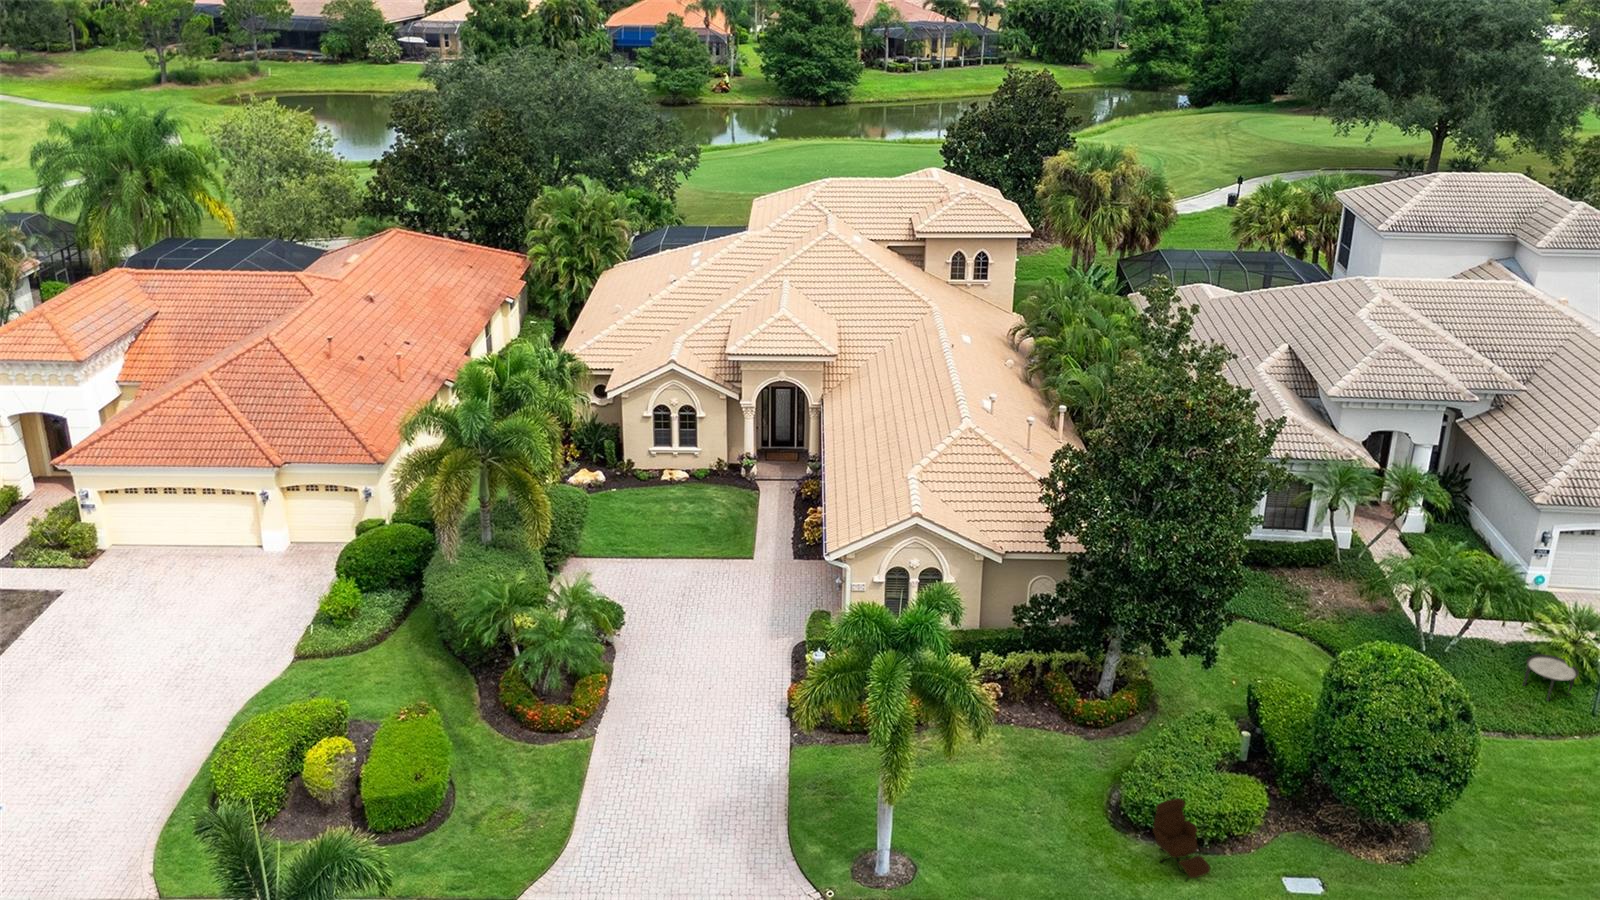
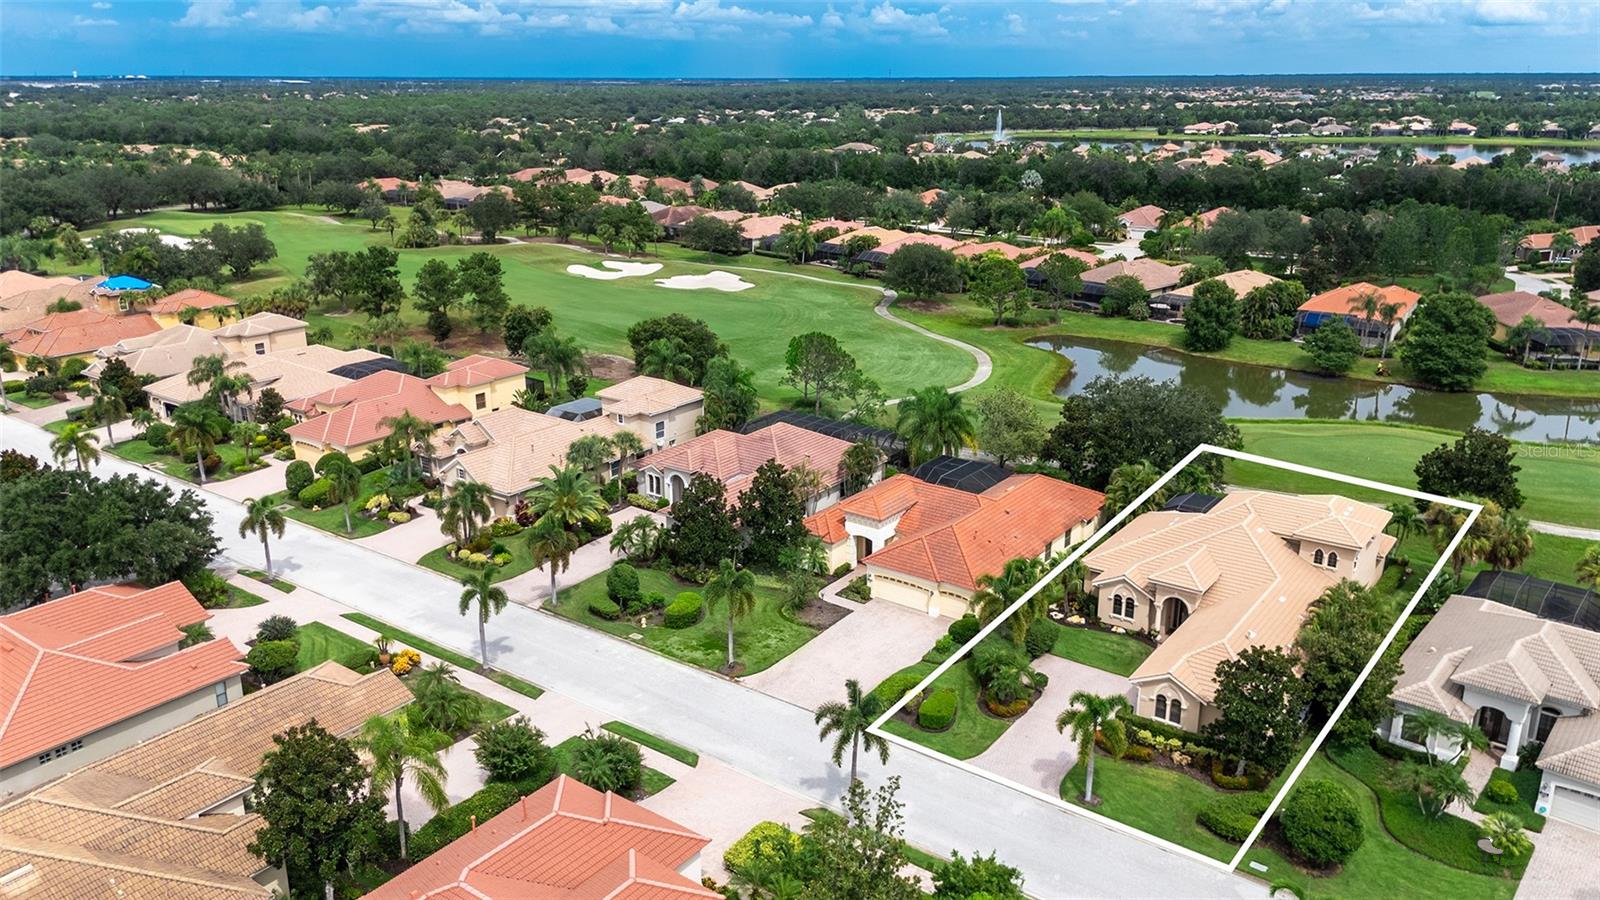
lounge chair: present [1153,798,1210,882] -> none [1201,814,1221,851]

